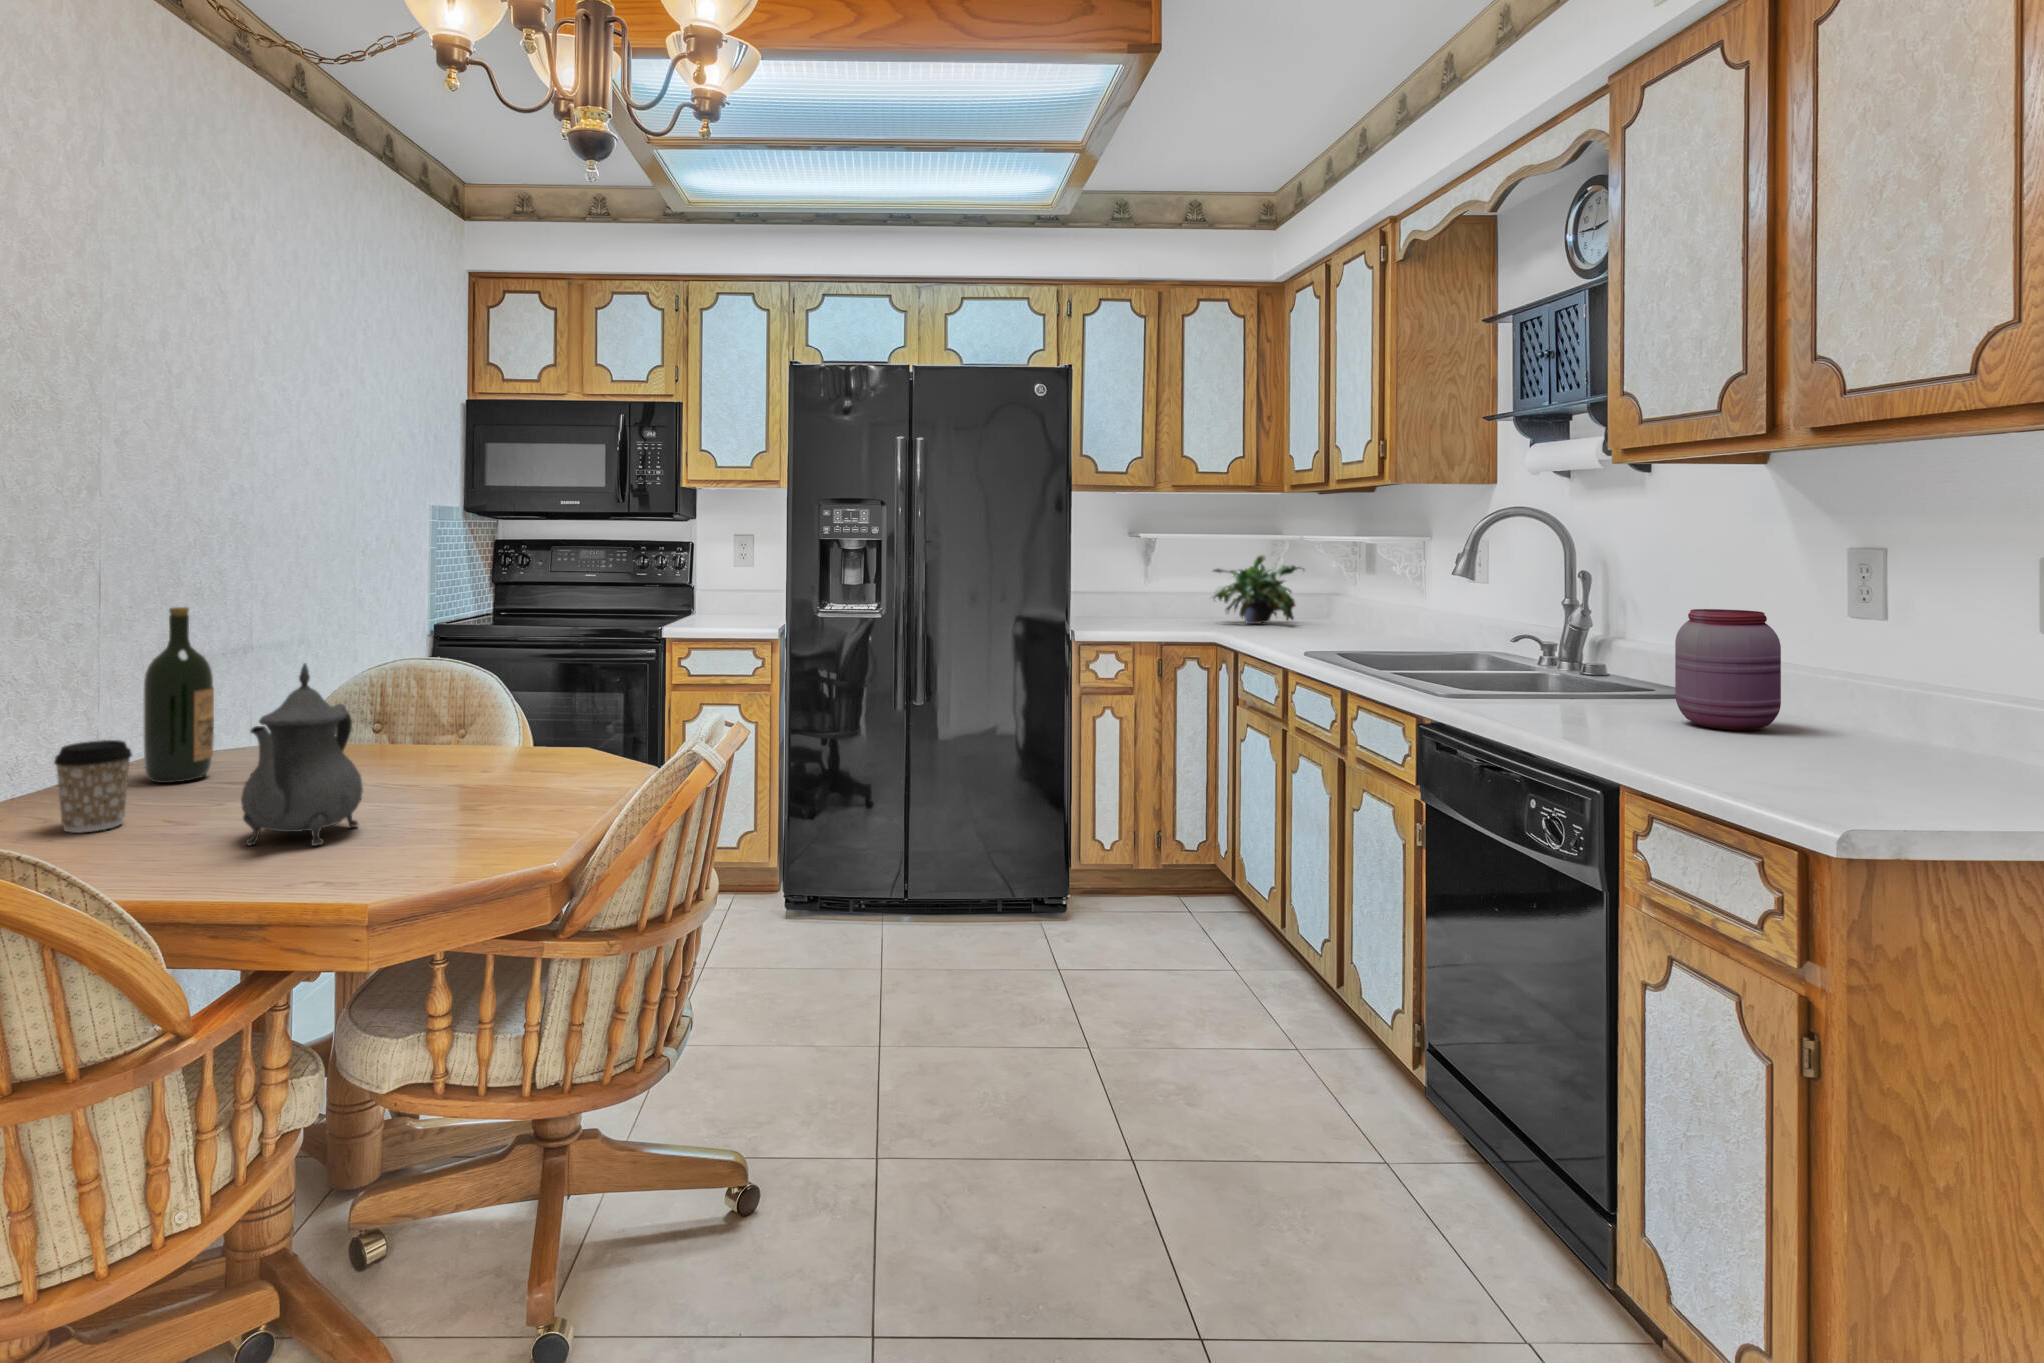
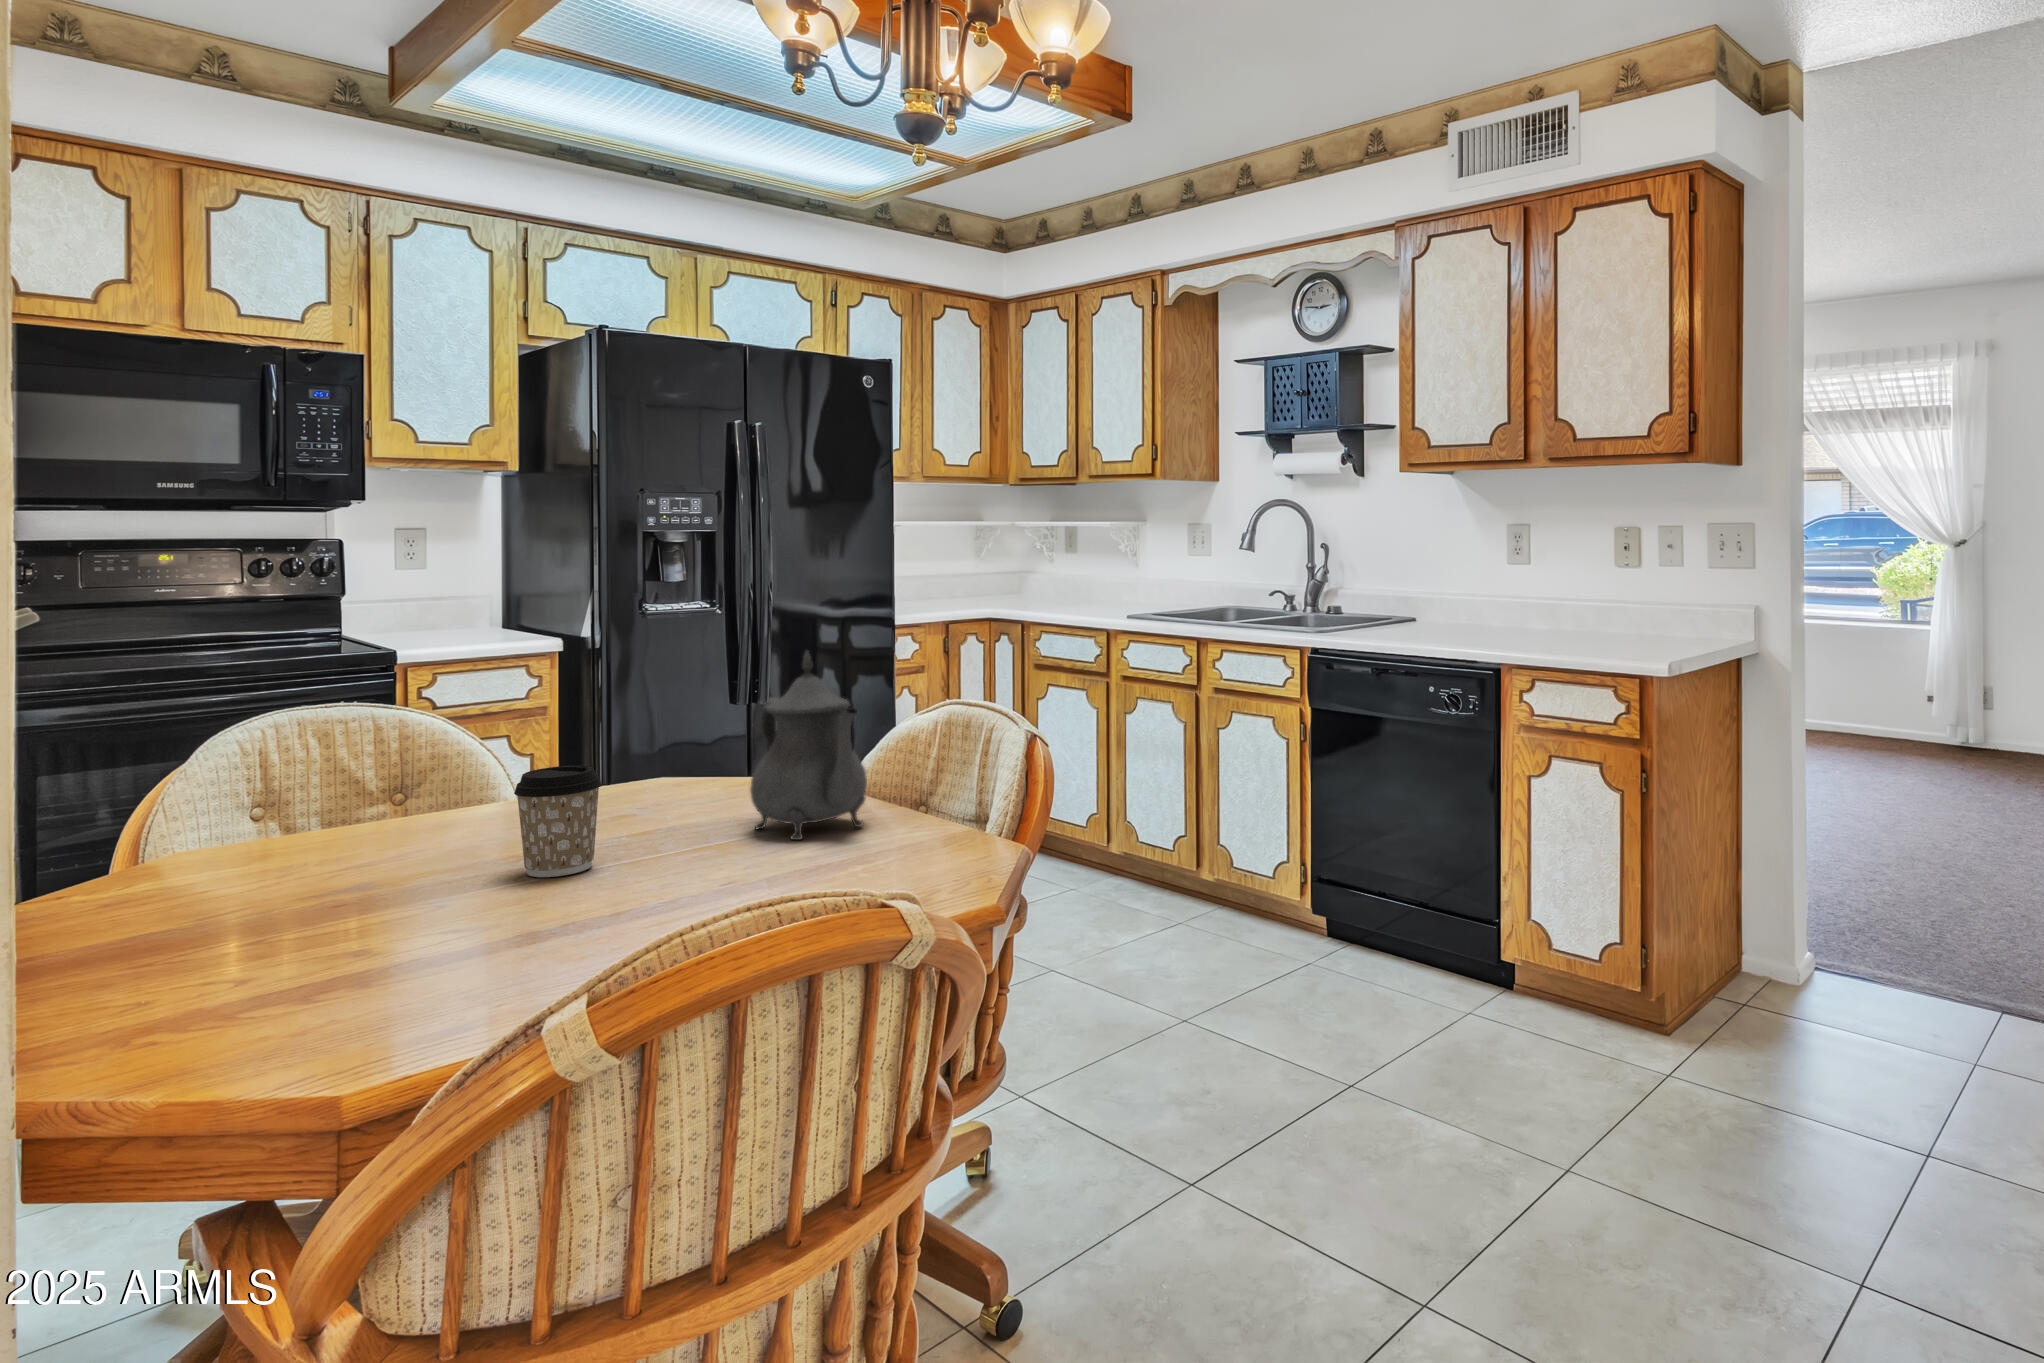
potted plant: present [1212,555,1304,624] -> none [943,542,1027,606]
wine bottle: present [143,607,214,783] -> none [357,617,450,848]
jar: present [1675,609,1781,730] -> none [1445,559,1496,628]

